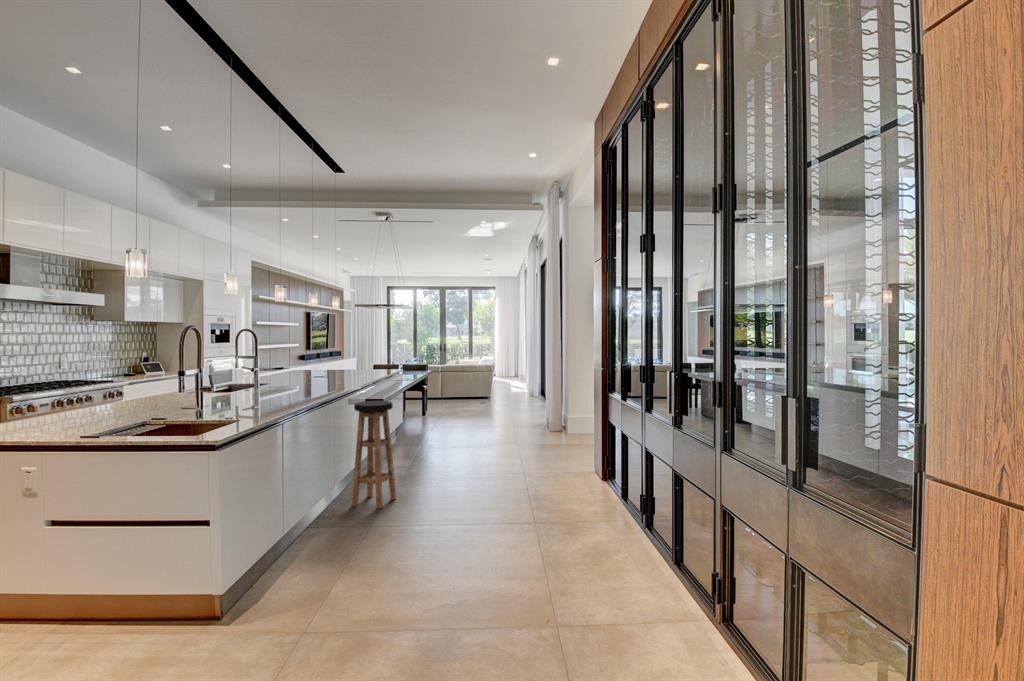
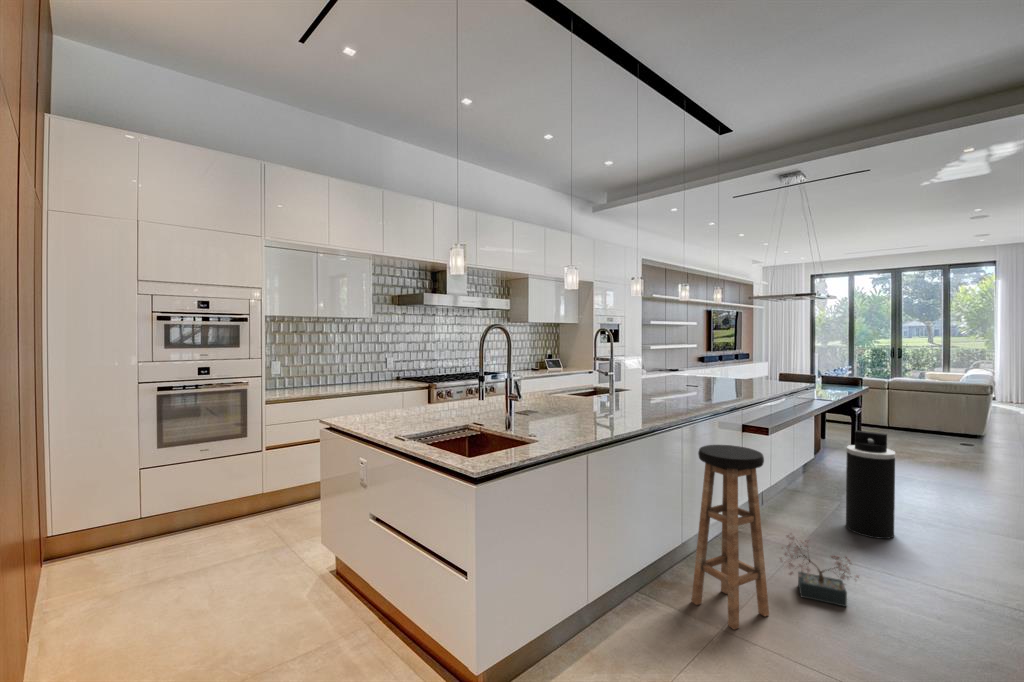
trash can: none [426,392,450,456] -> present [846,430,895,539]
decorative plant: none [398,453,438,488] -> present [780,535,859,607]

